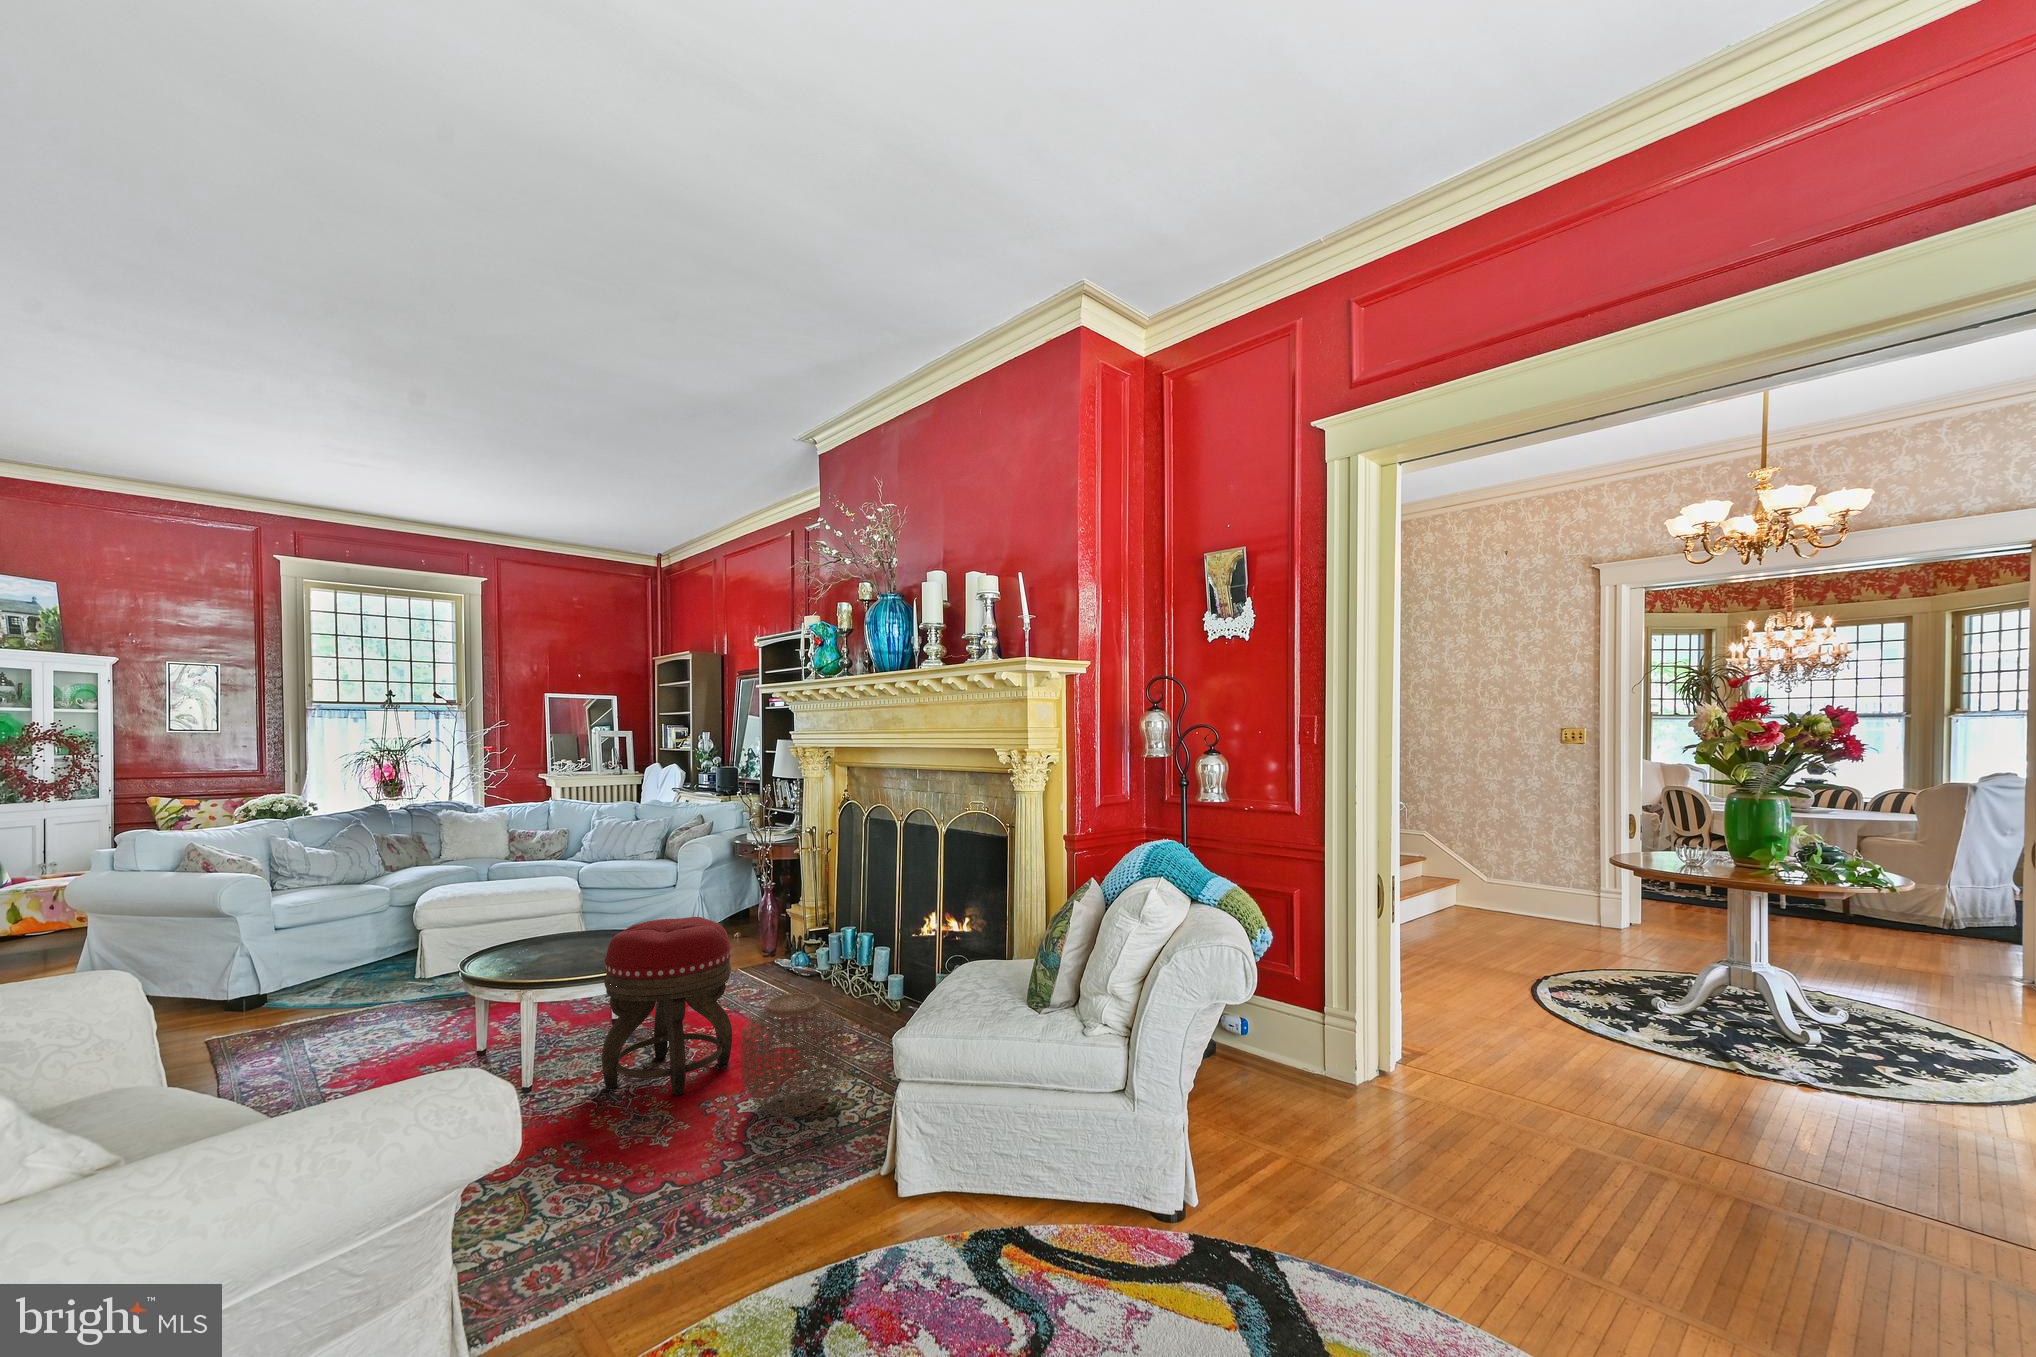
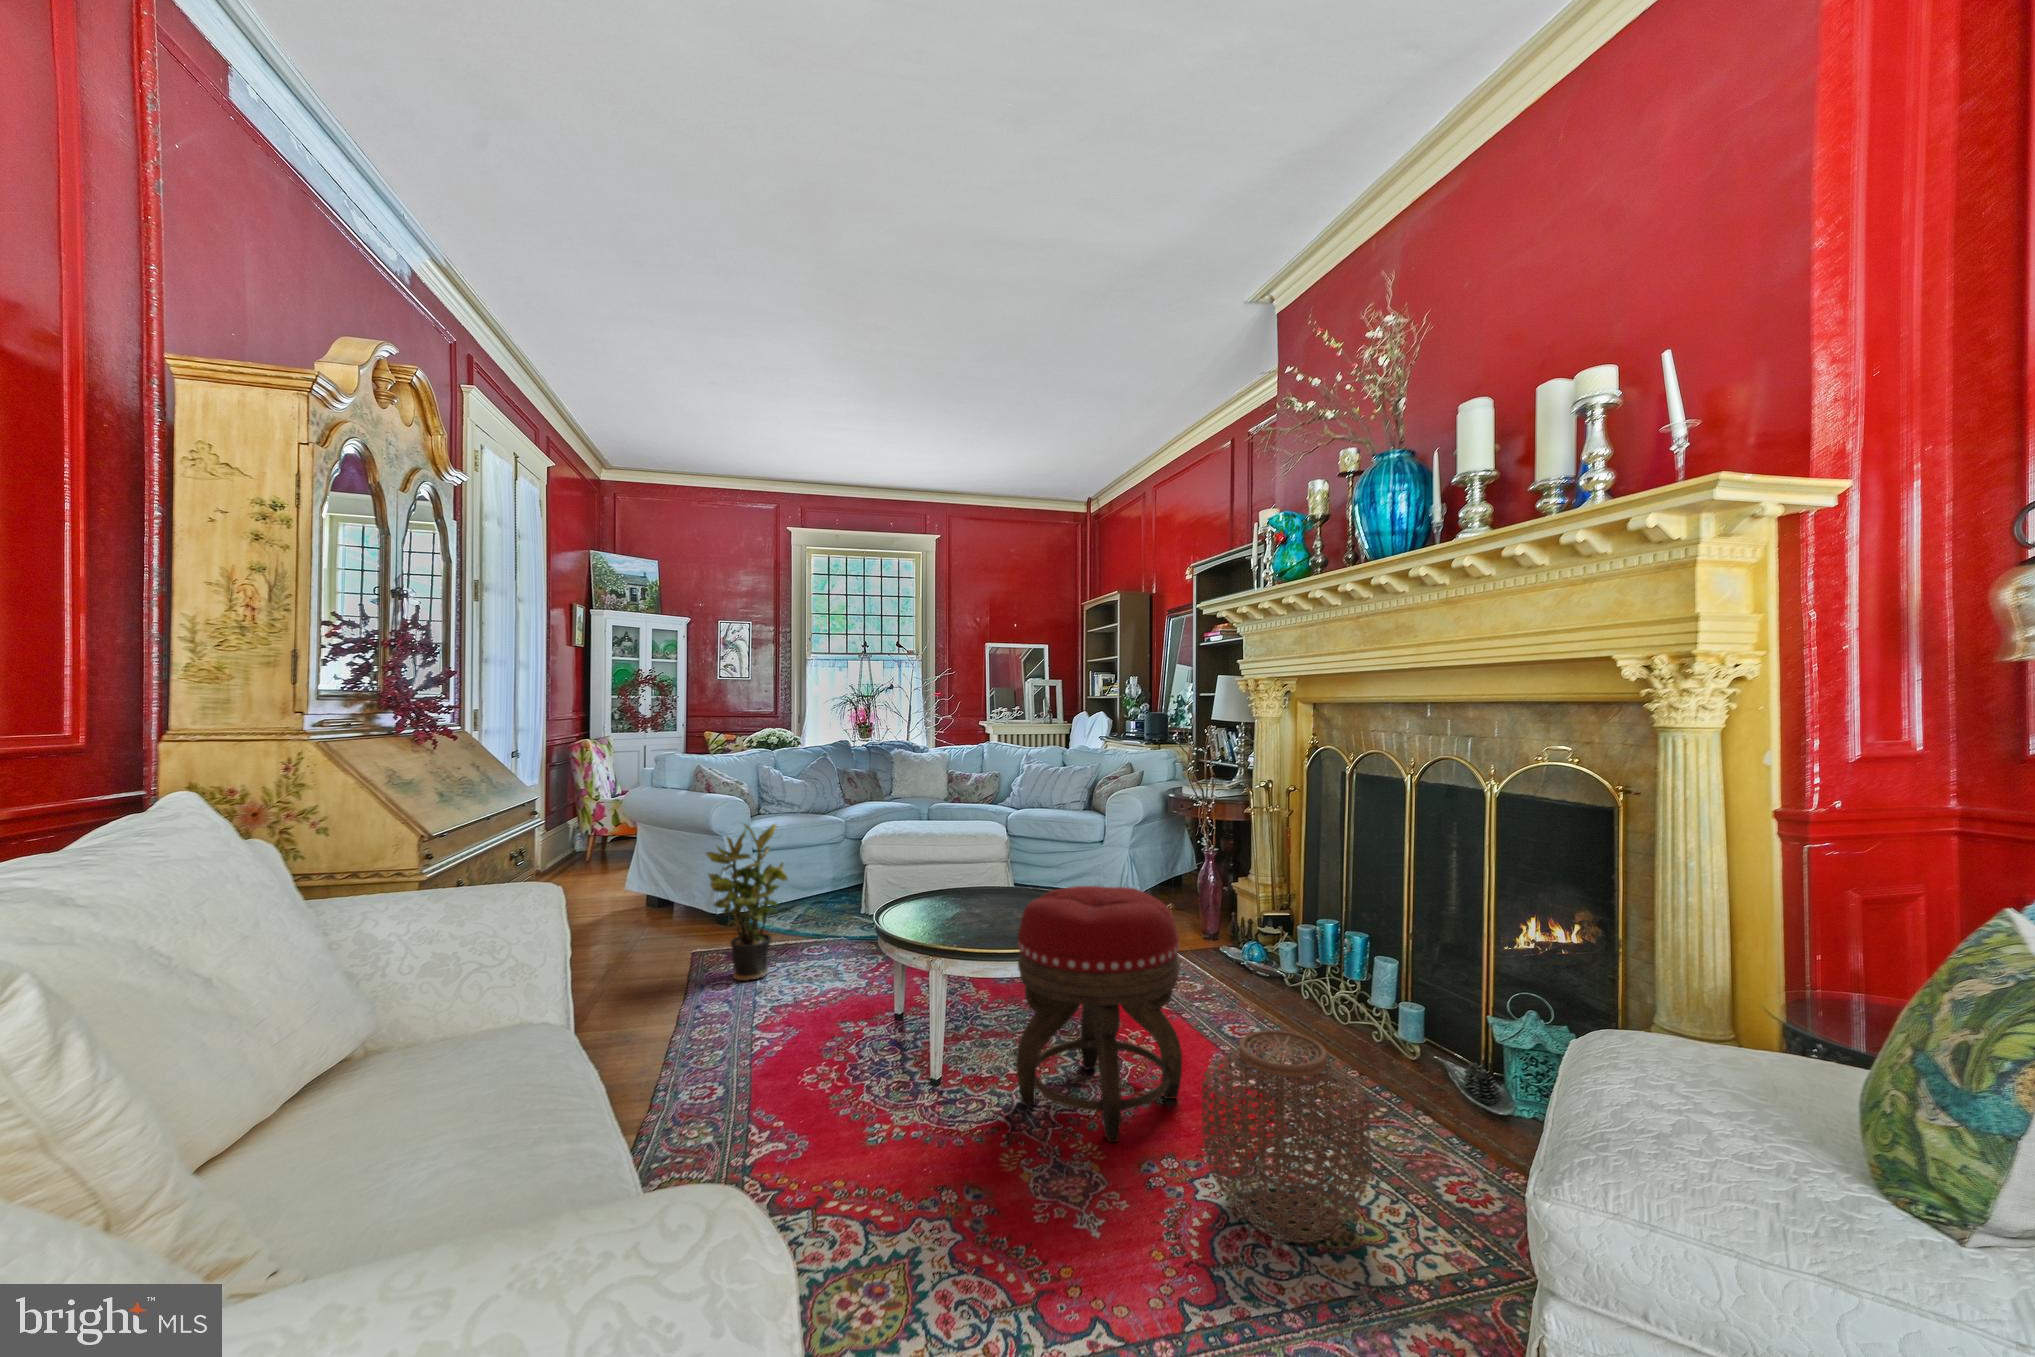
potted plant: none [250,897,347,1056] -> present [706,824,788,981]

